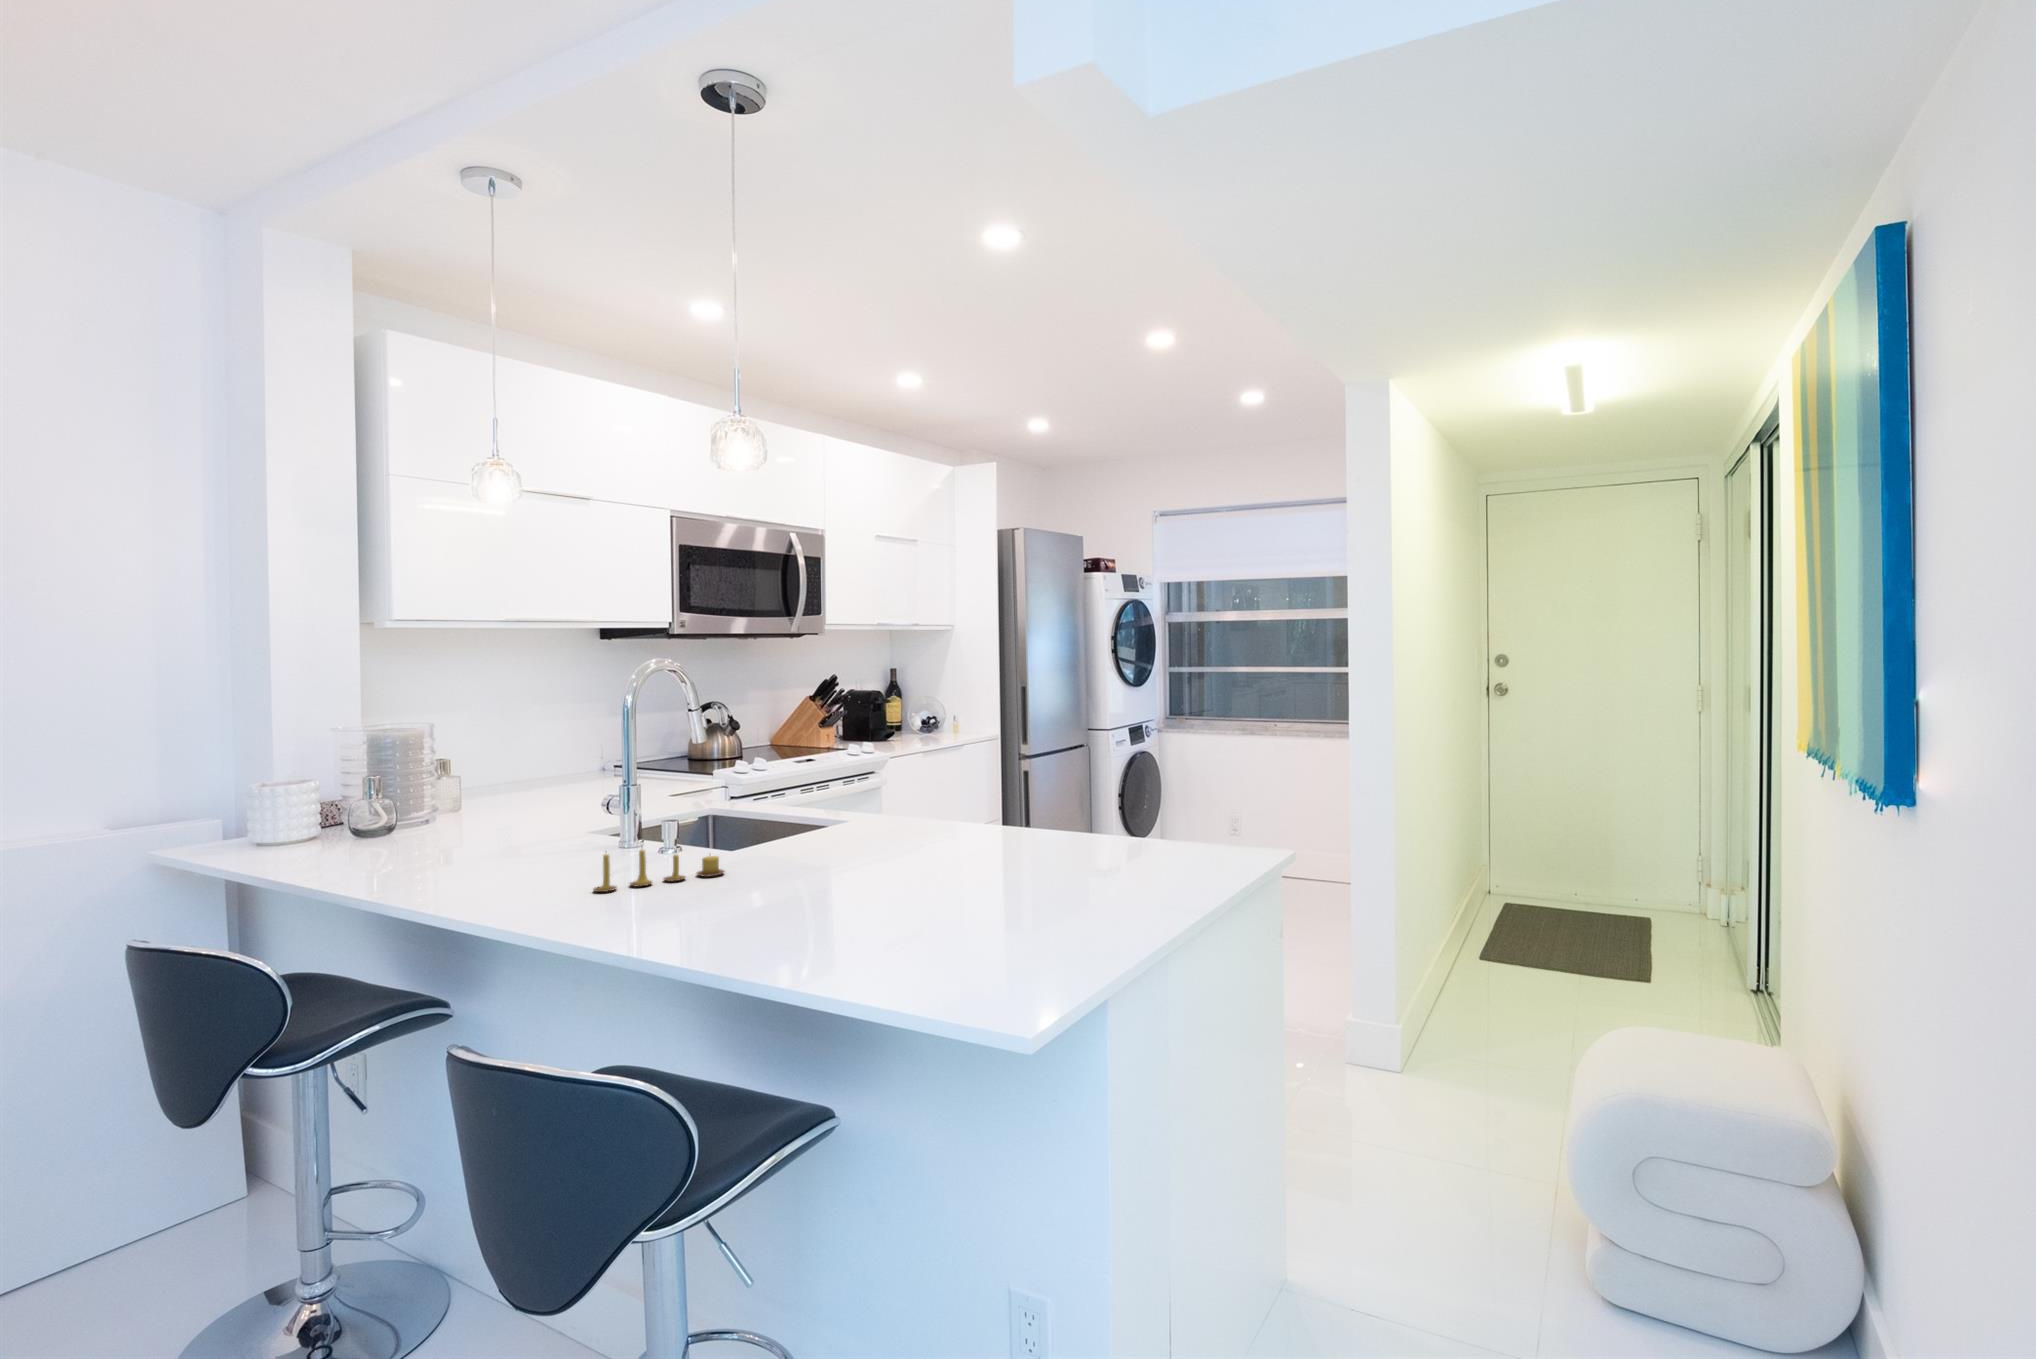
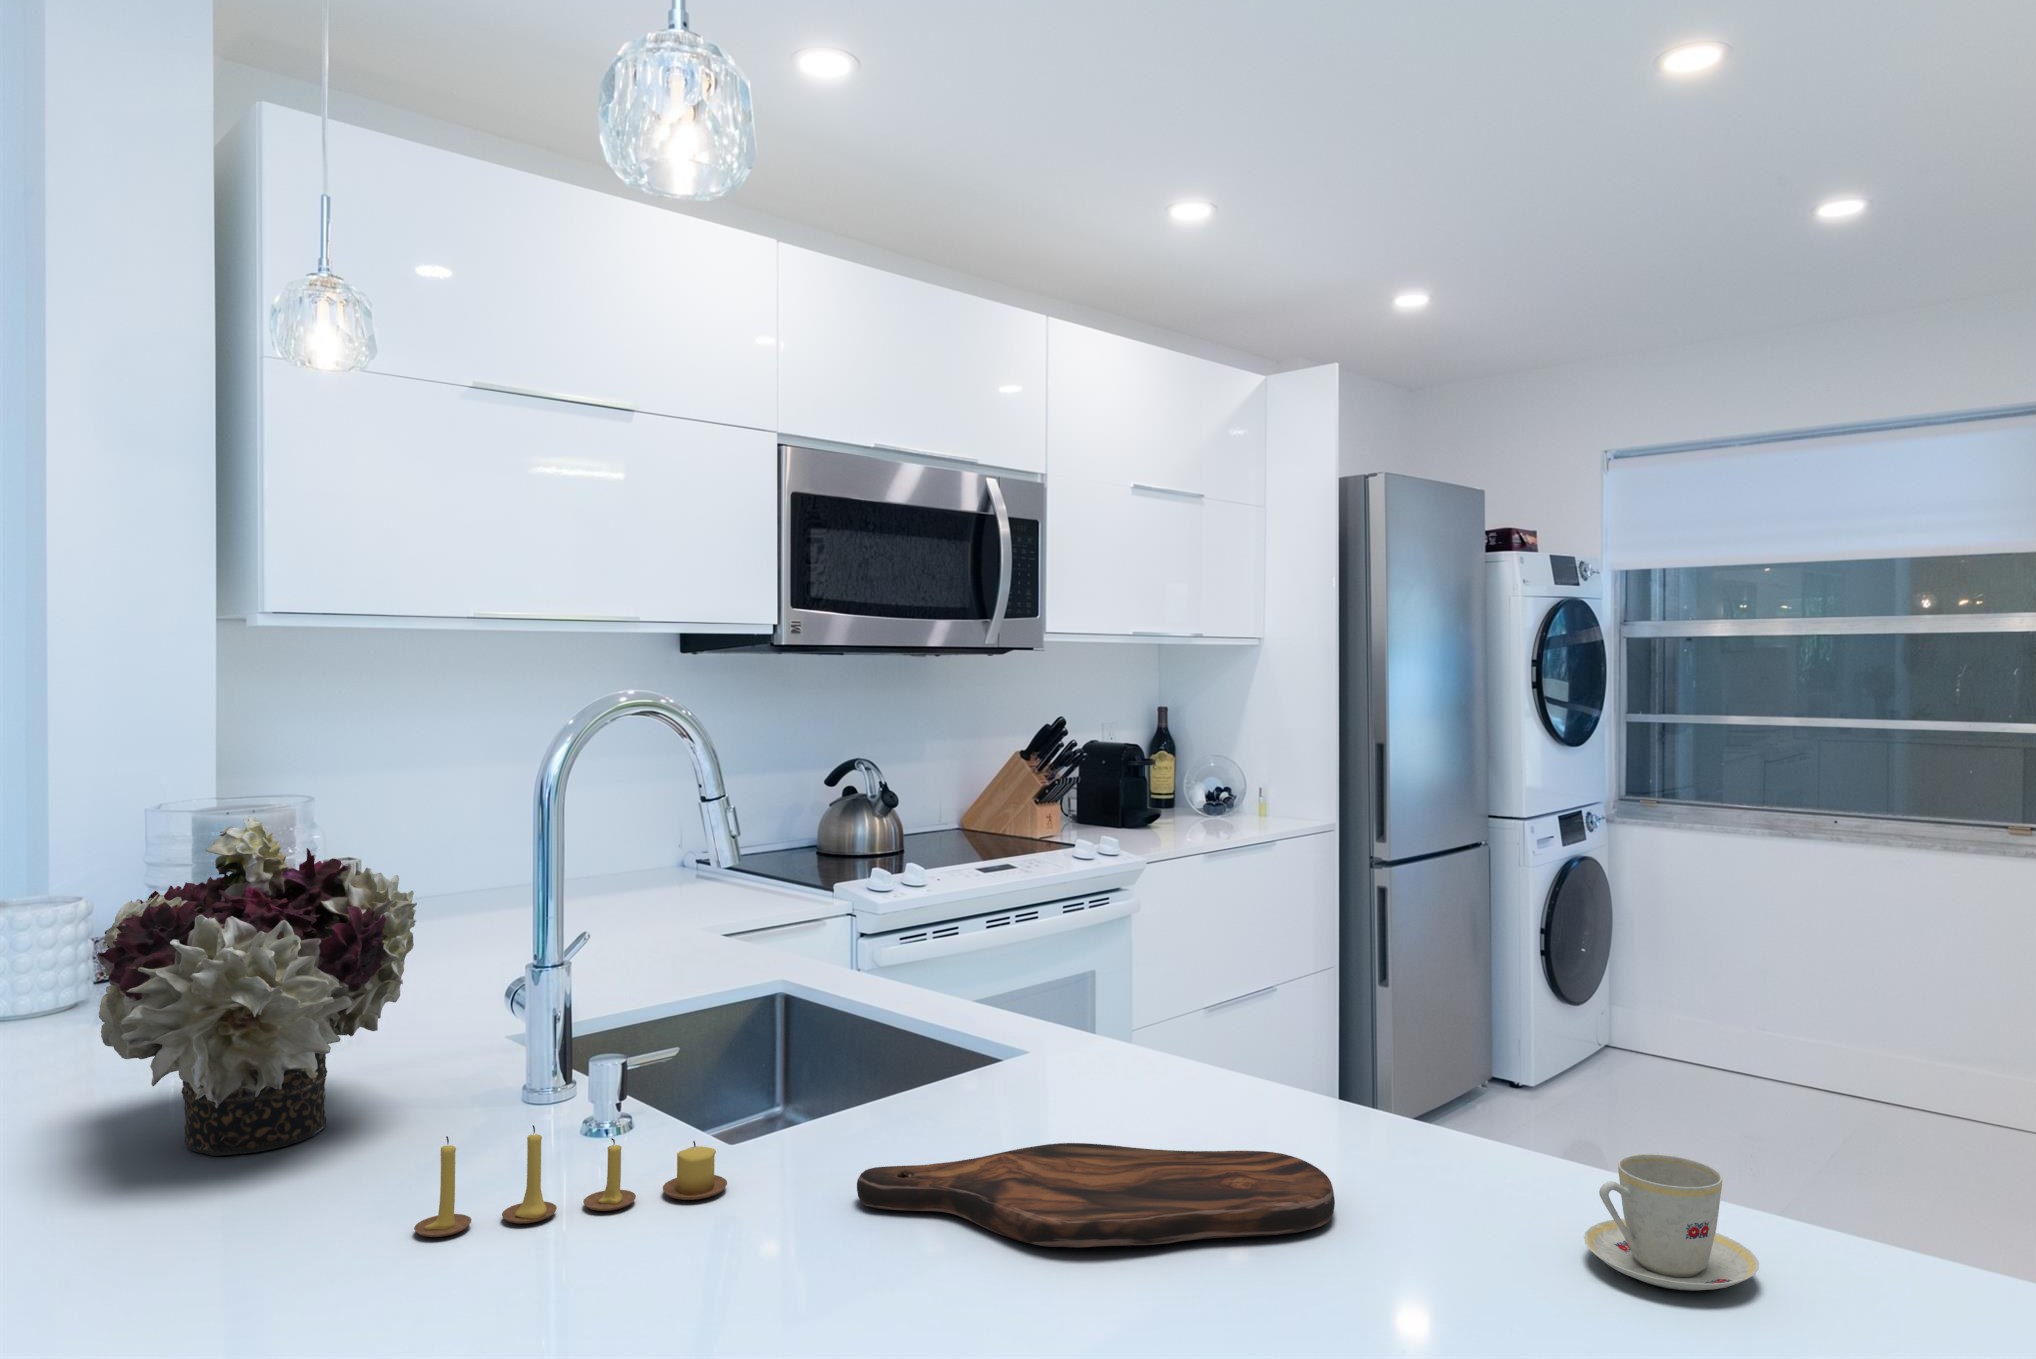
flower arrangement: none [388,722,555,881] -> present [97,816,417,1156]
teacup: none [1077,826,1137,870] -> present [1584,1154,1759,1291]
cutting board: none [784,845,984,876] -> present [857,1143,1335,1247]

